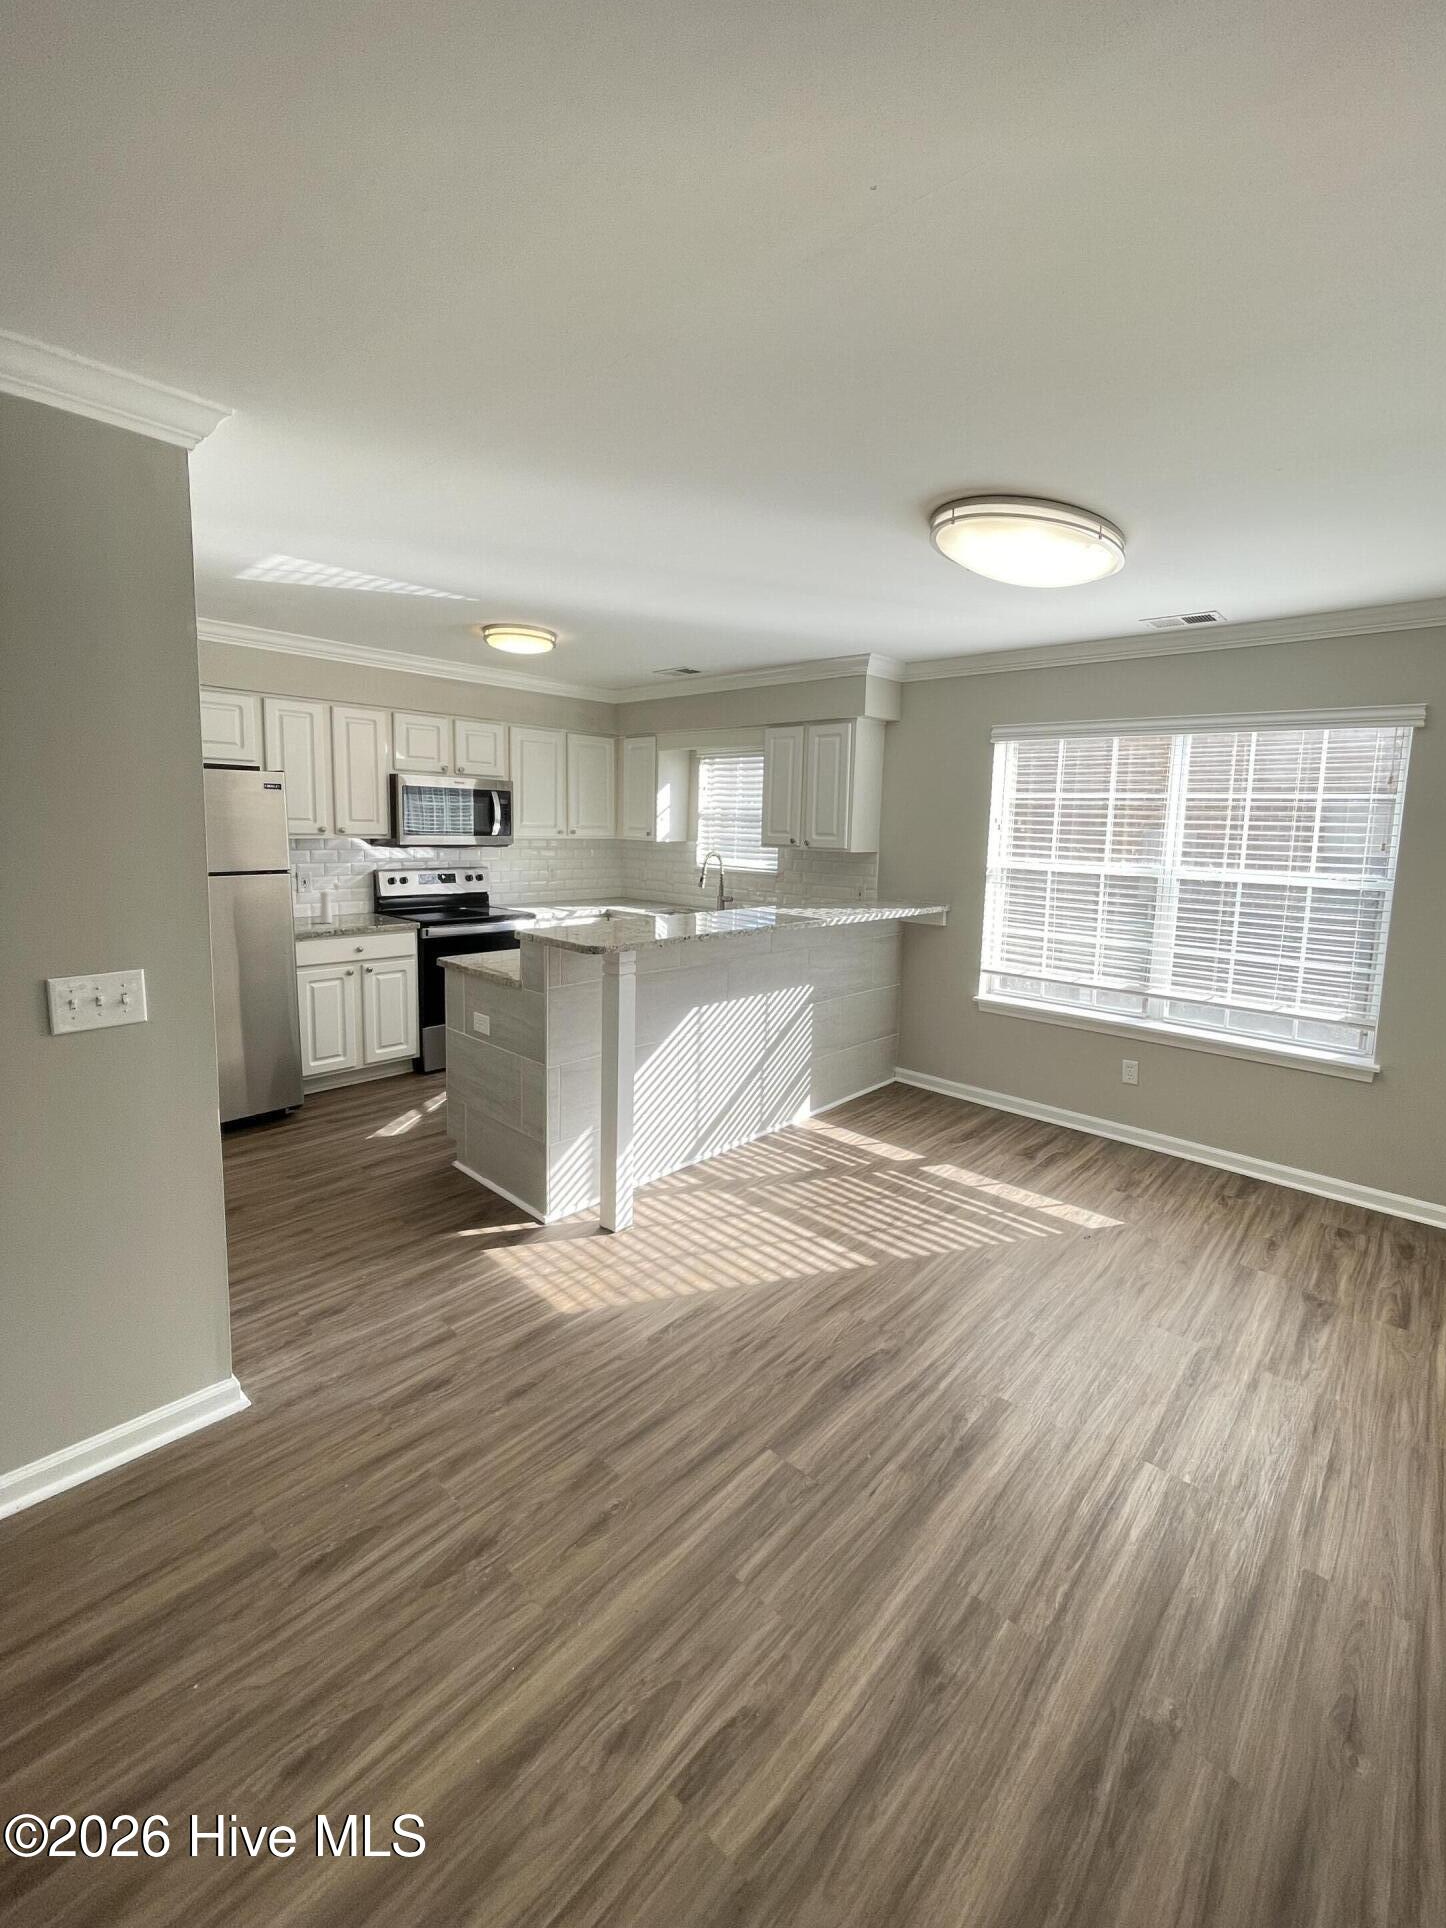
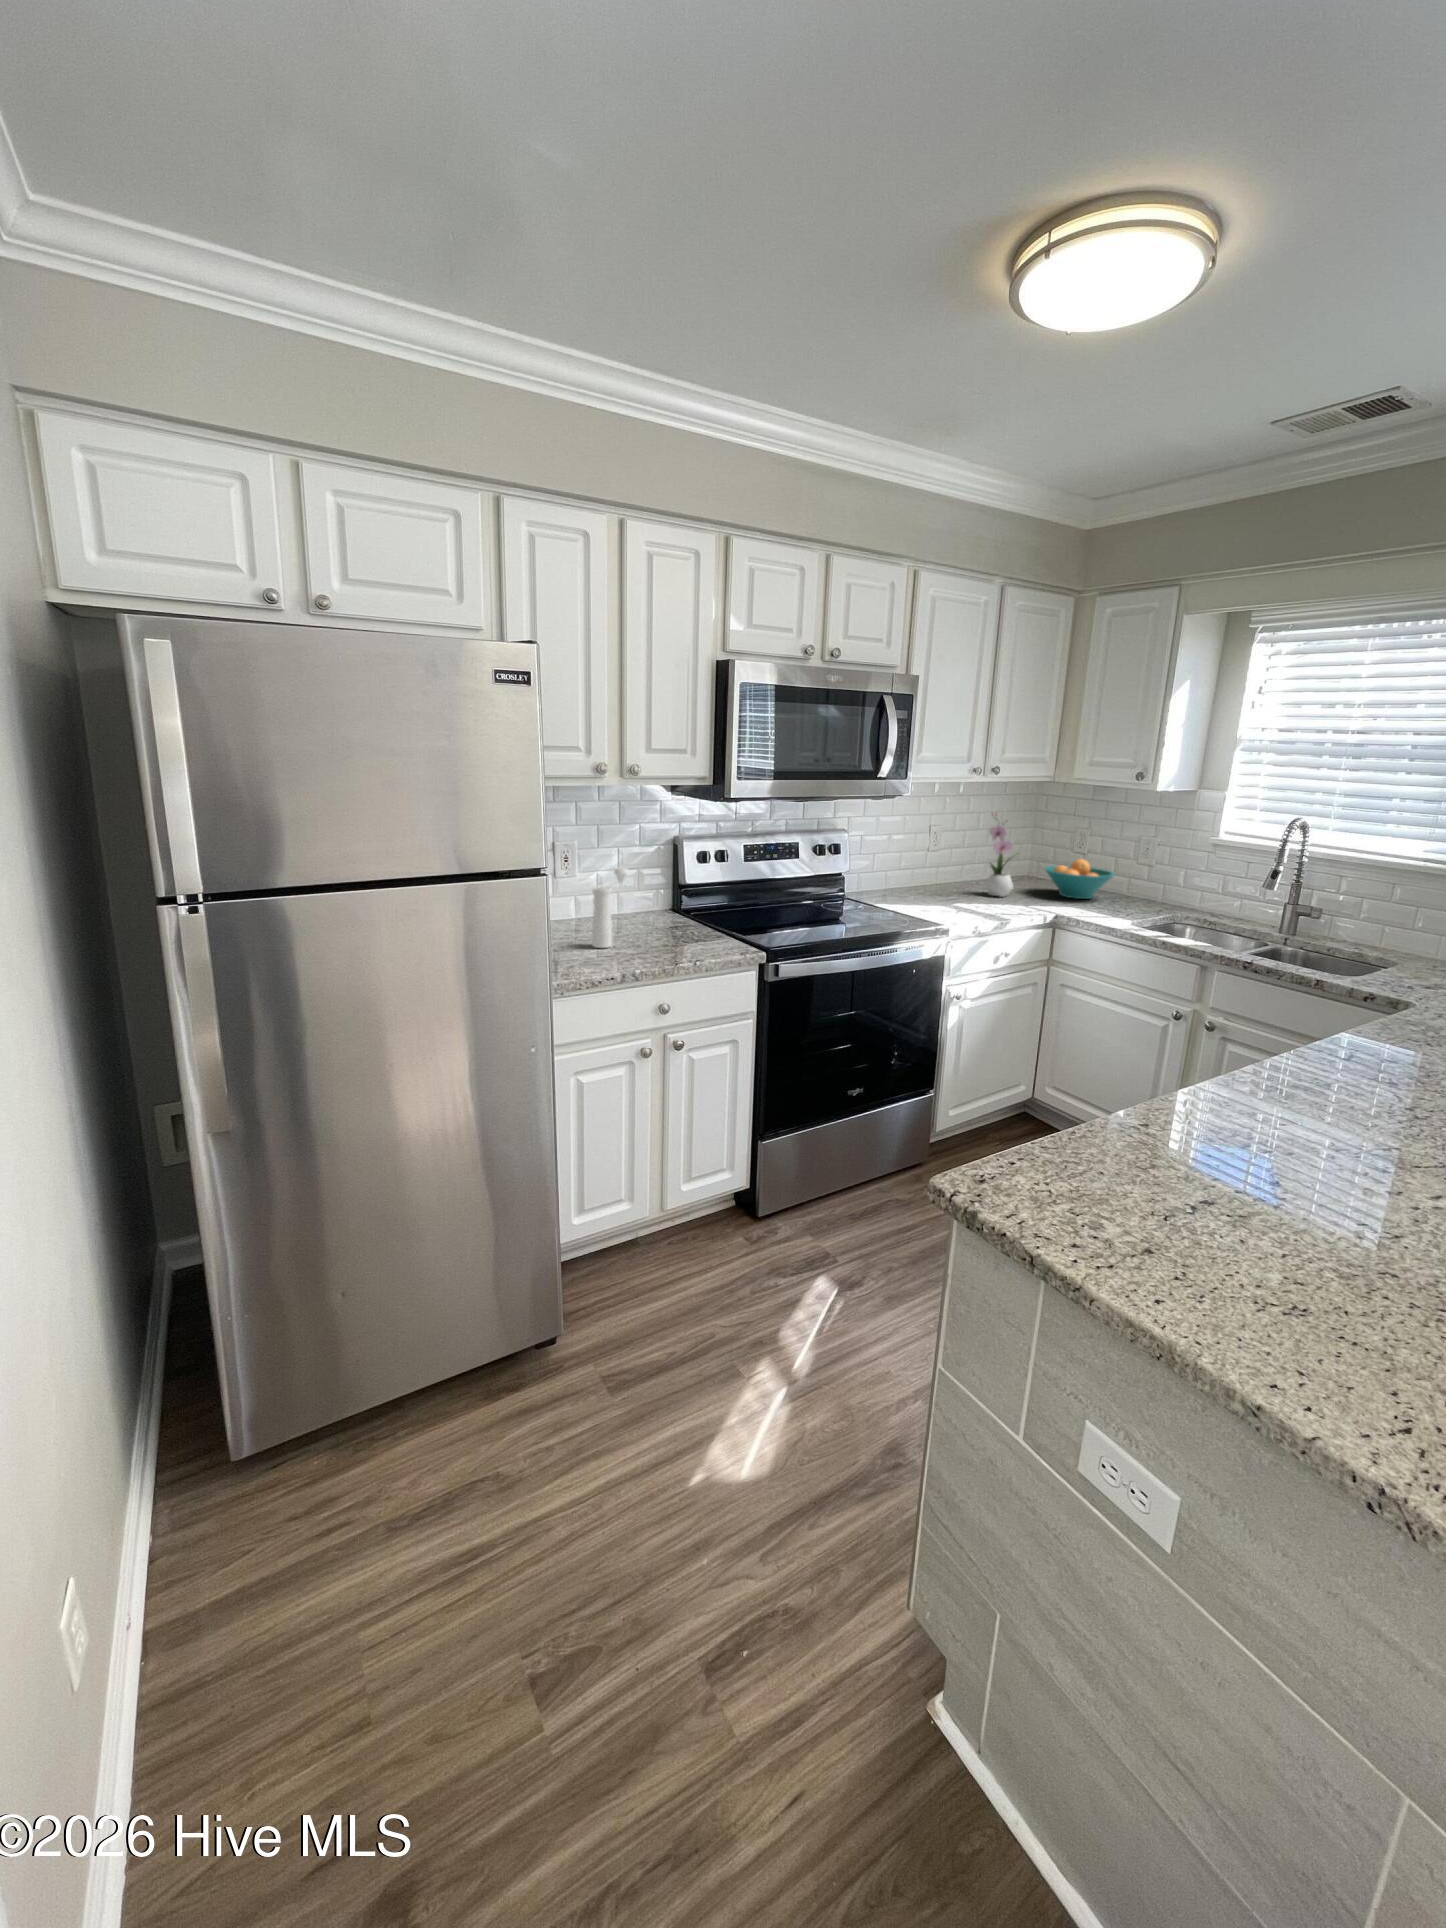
flower arrangement: none [574,856,595,904] -> present [985,824,1013,897]
fruit bowl: none [613,882,651,904] -> present [1045,859,1114,899]

